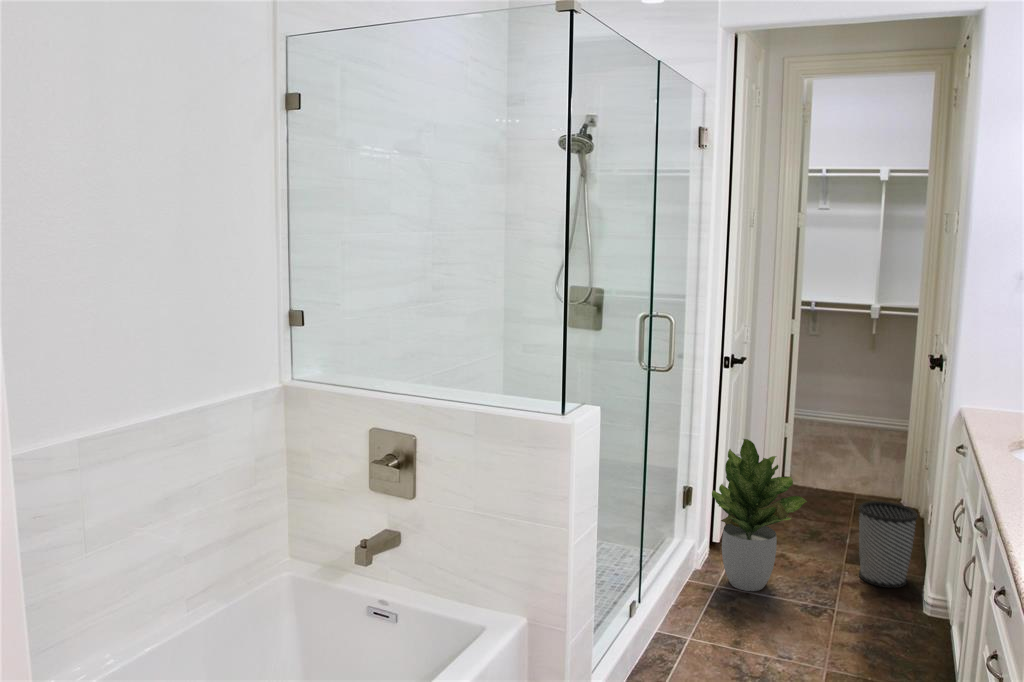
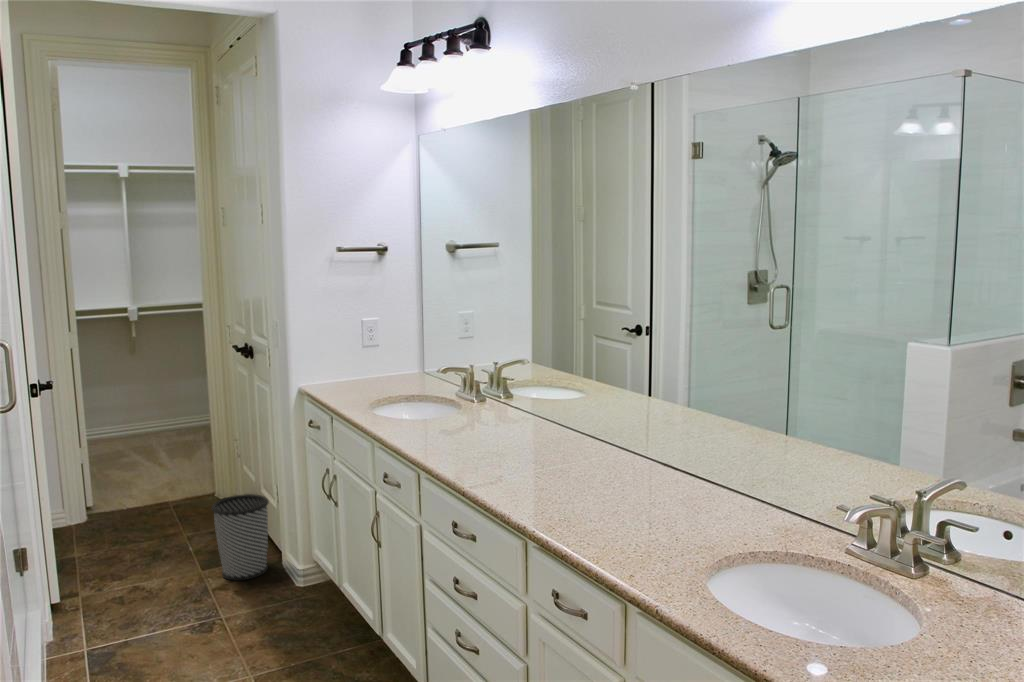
potted plant: present [712,439,807,591] -> none [53,470,170,642]

